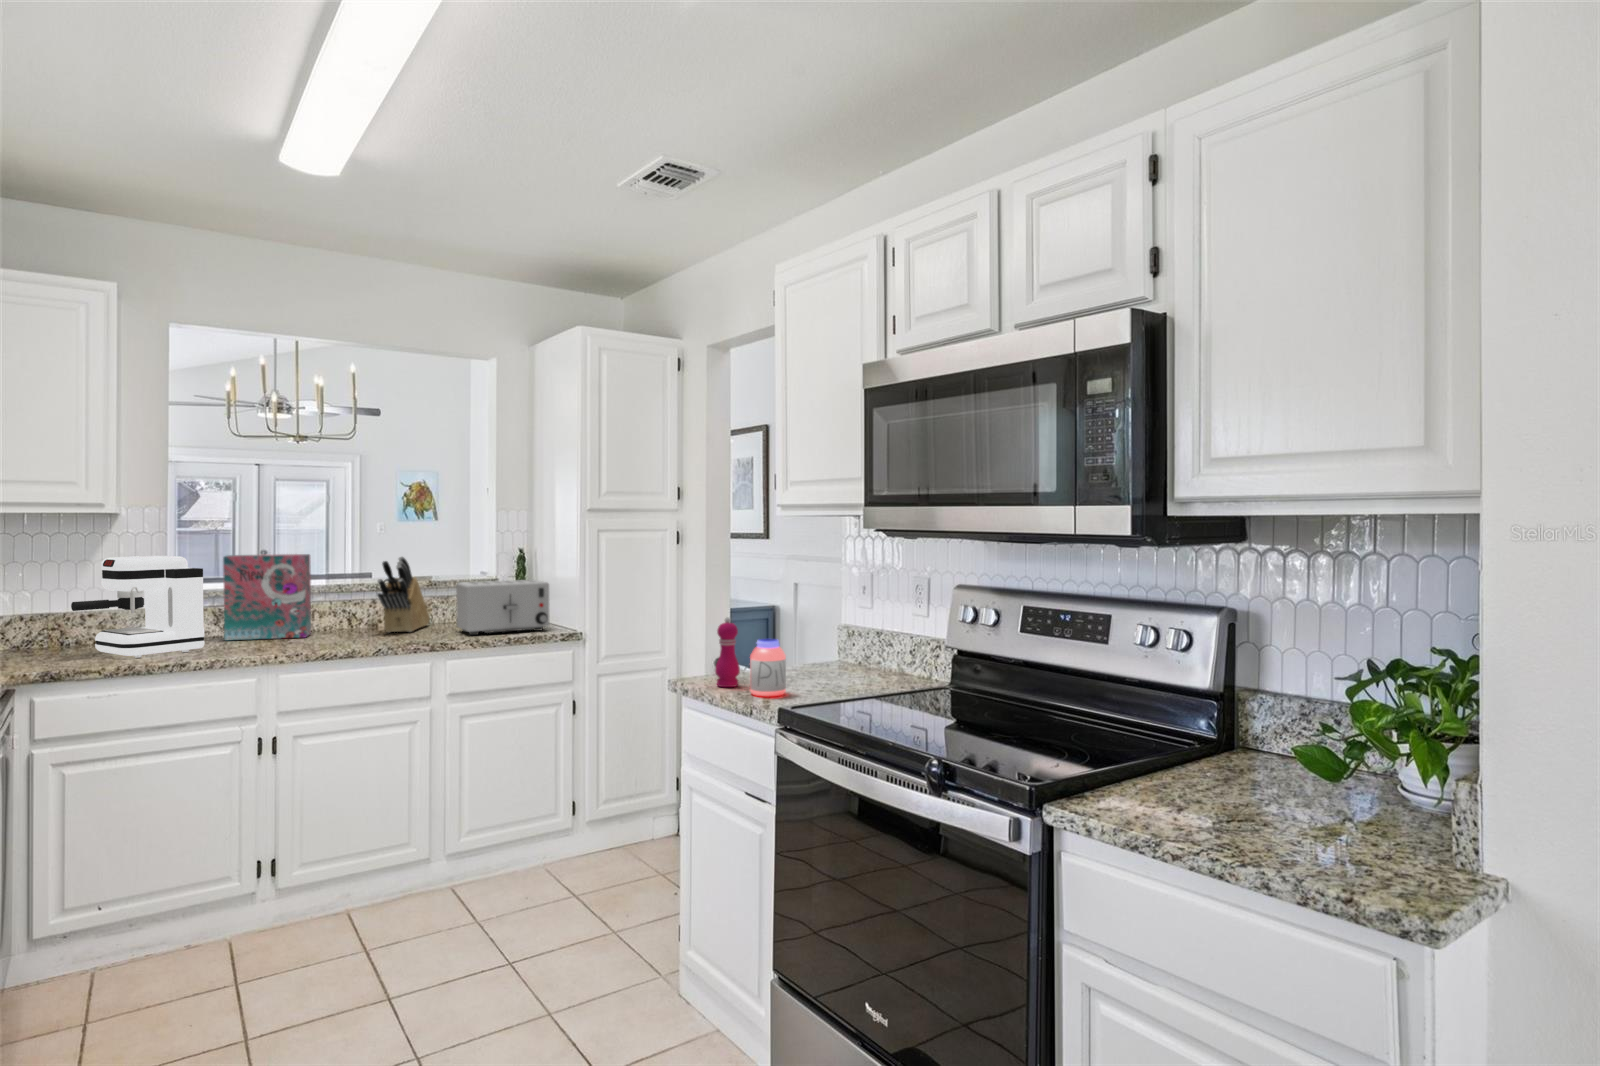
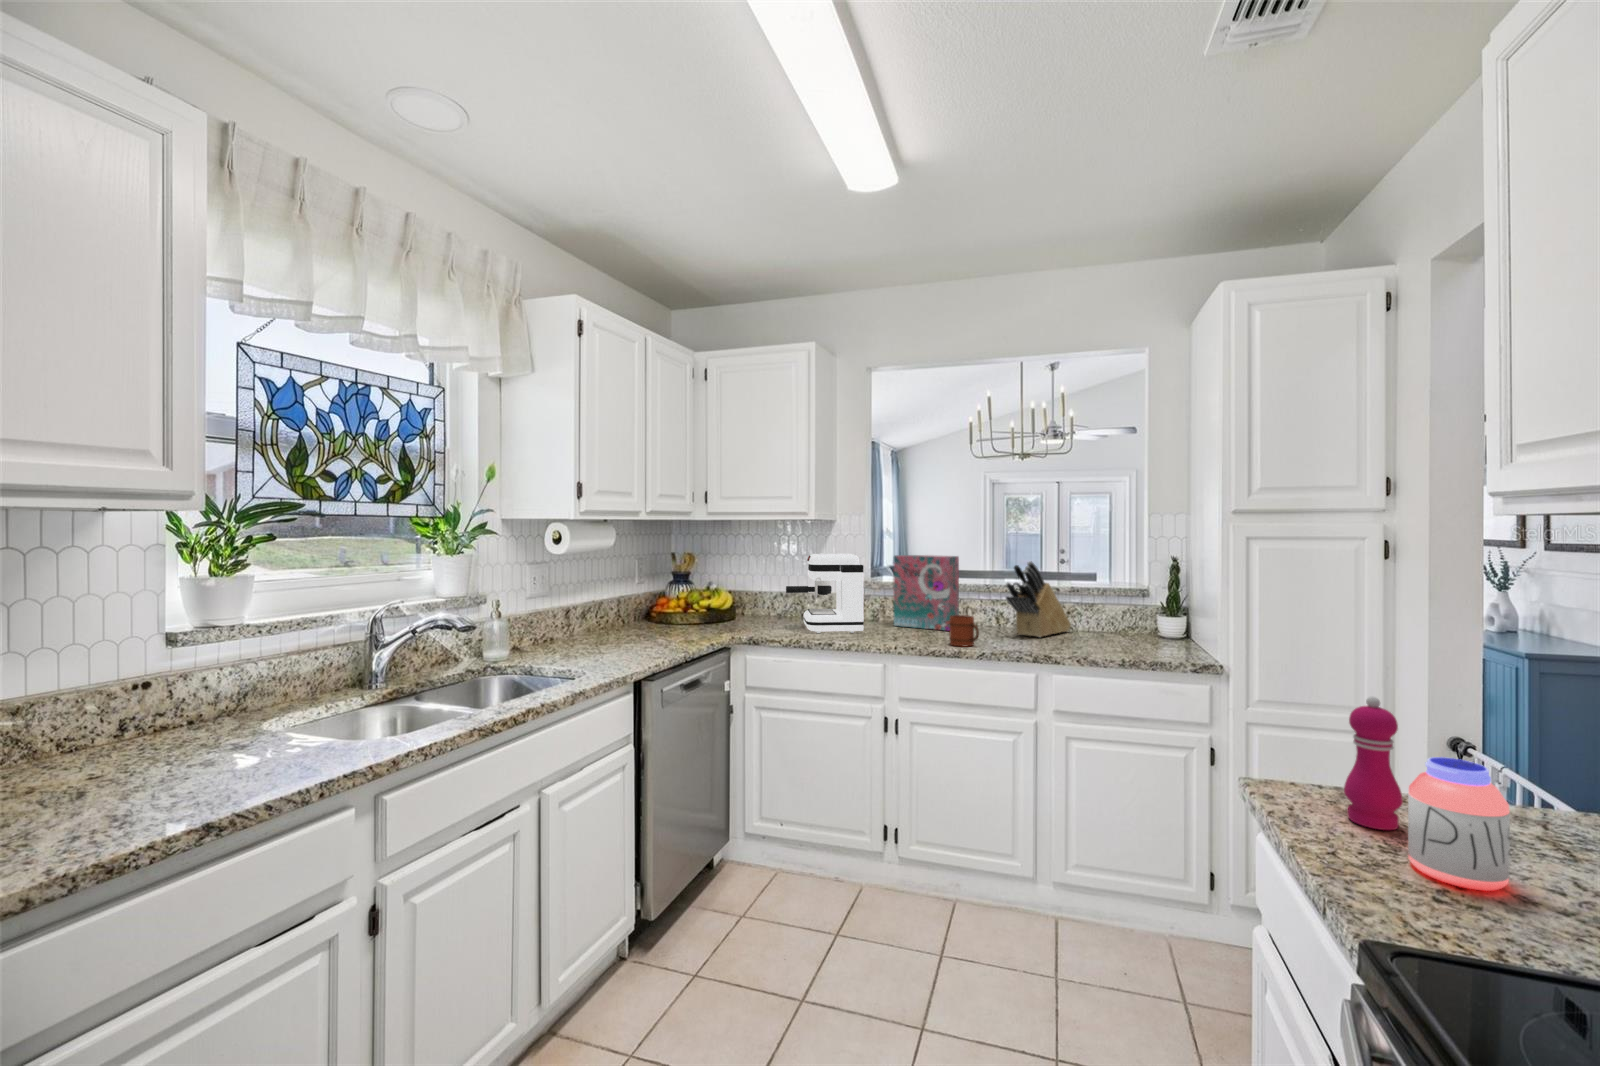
toaster: present [456,580,549,635] -> none [1084,591,1186,655]
mug: none [331,615,368,647] -> present [949,615,979,647]

